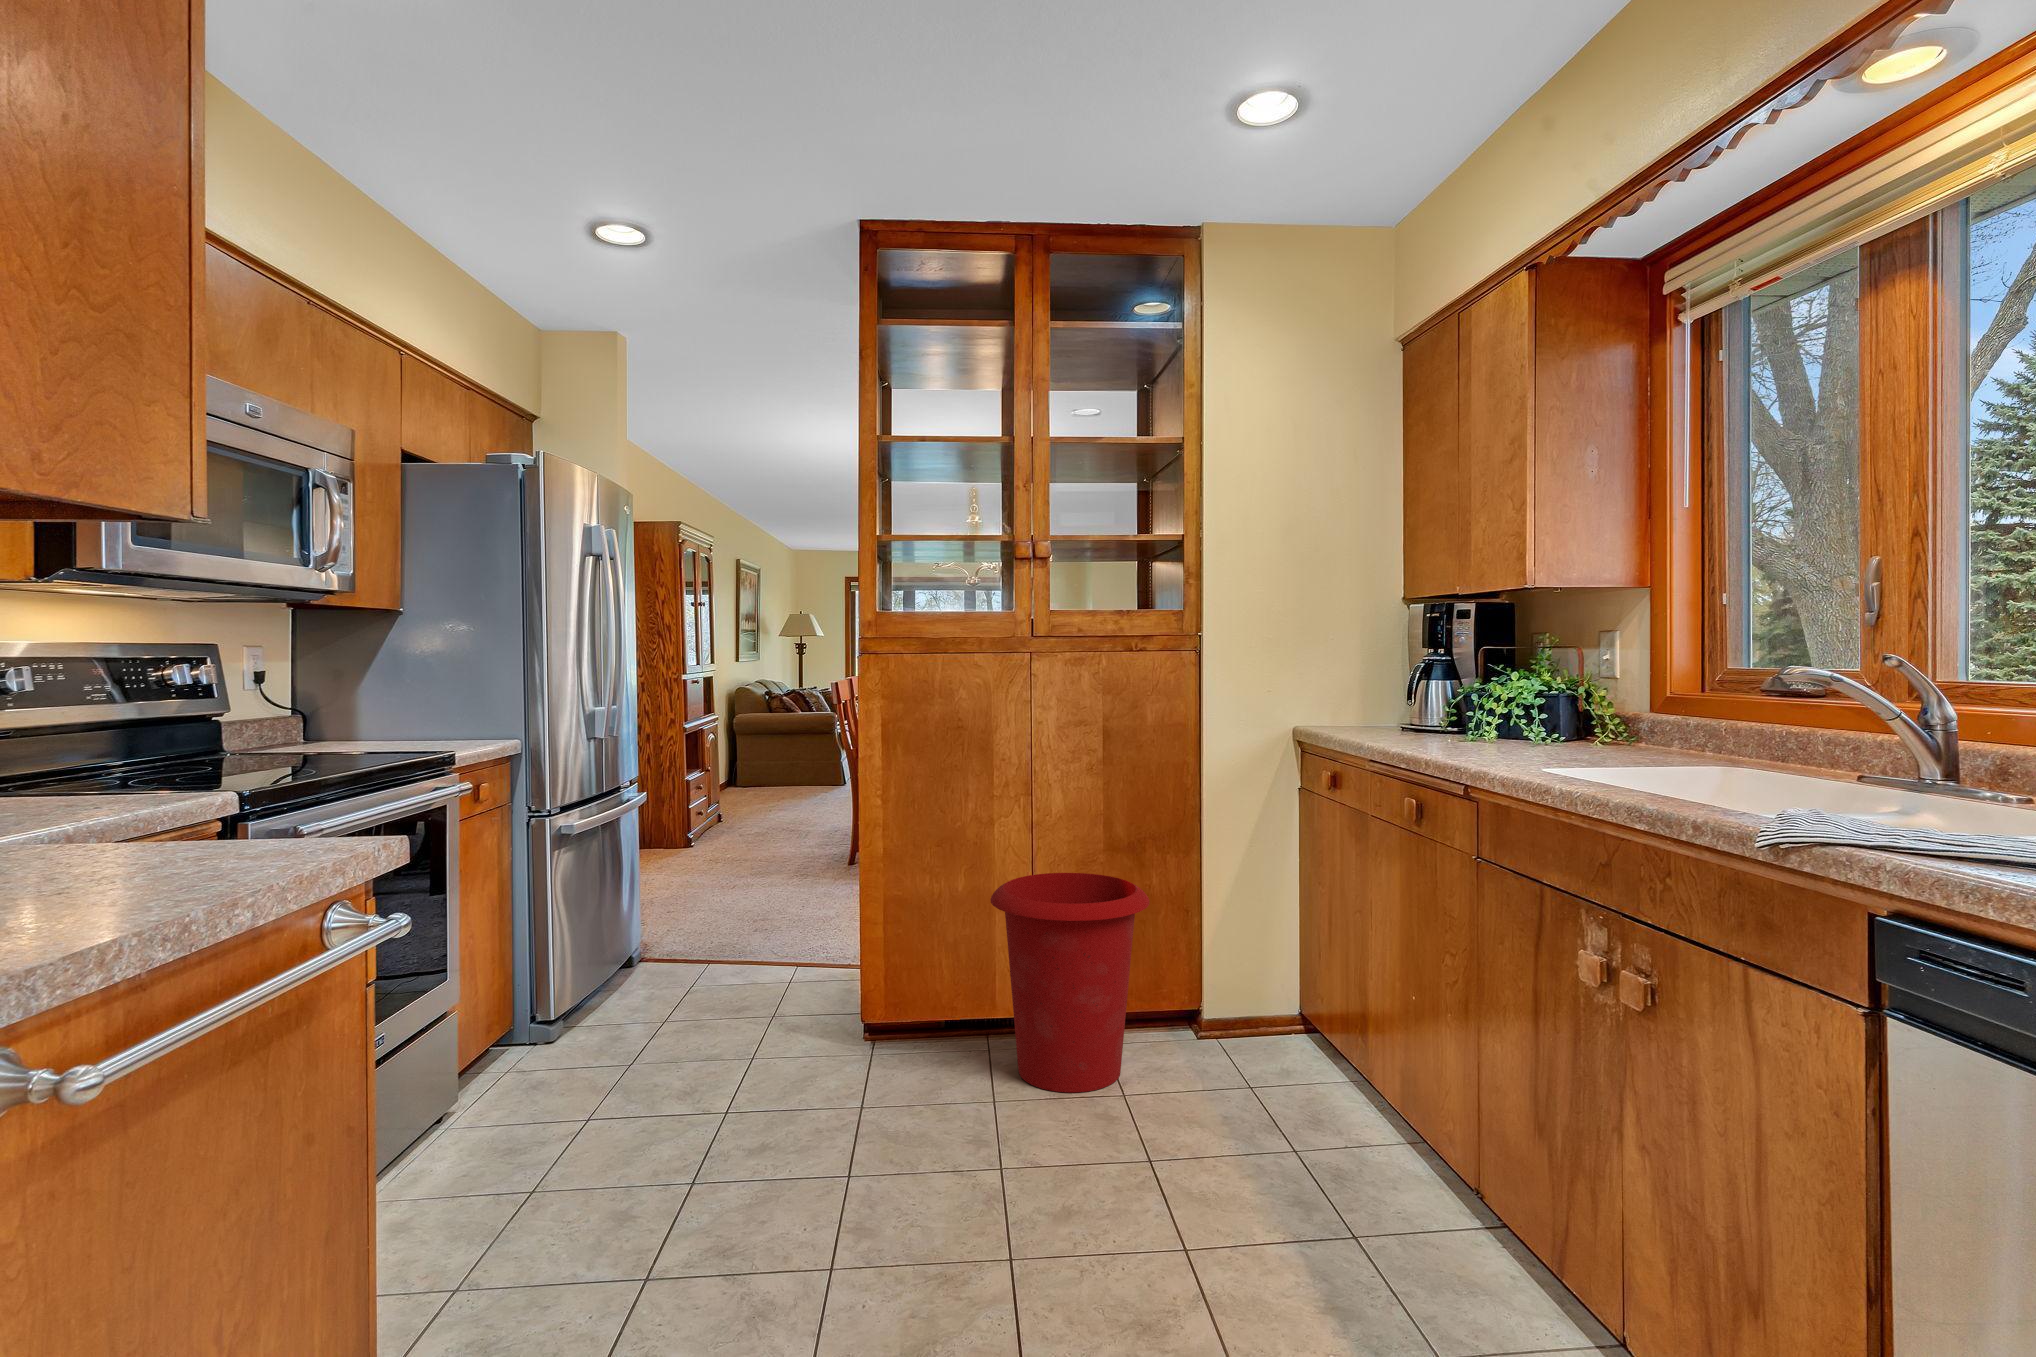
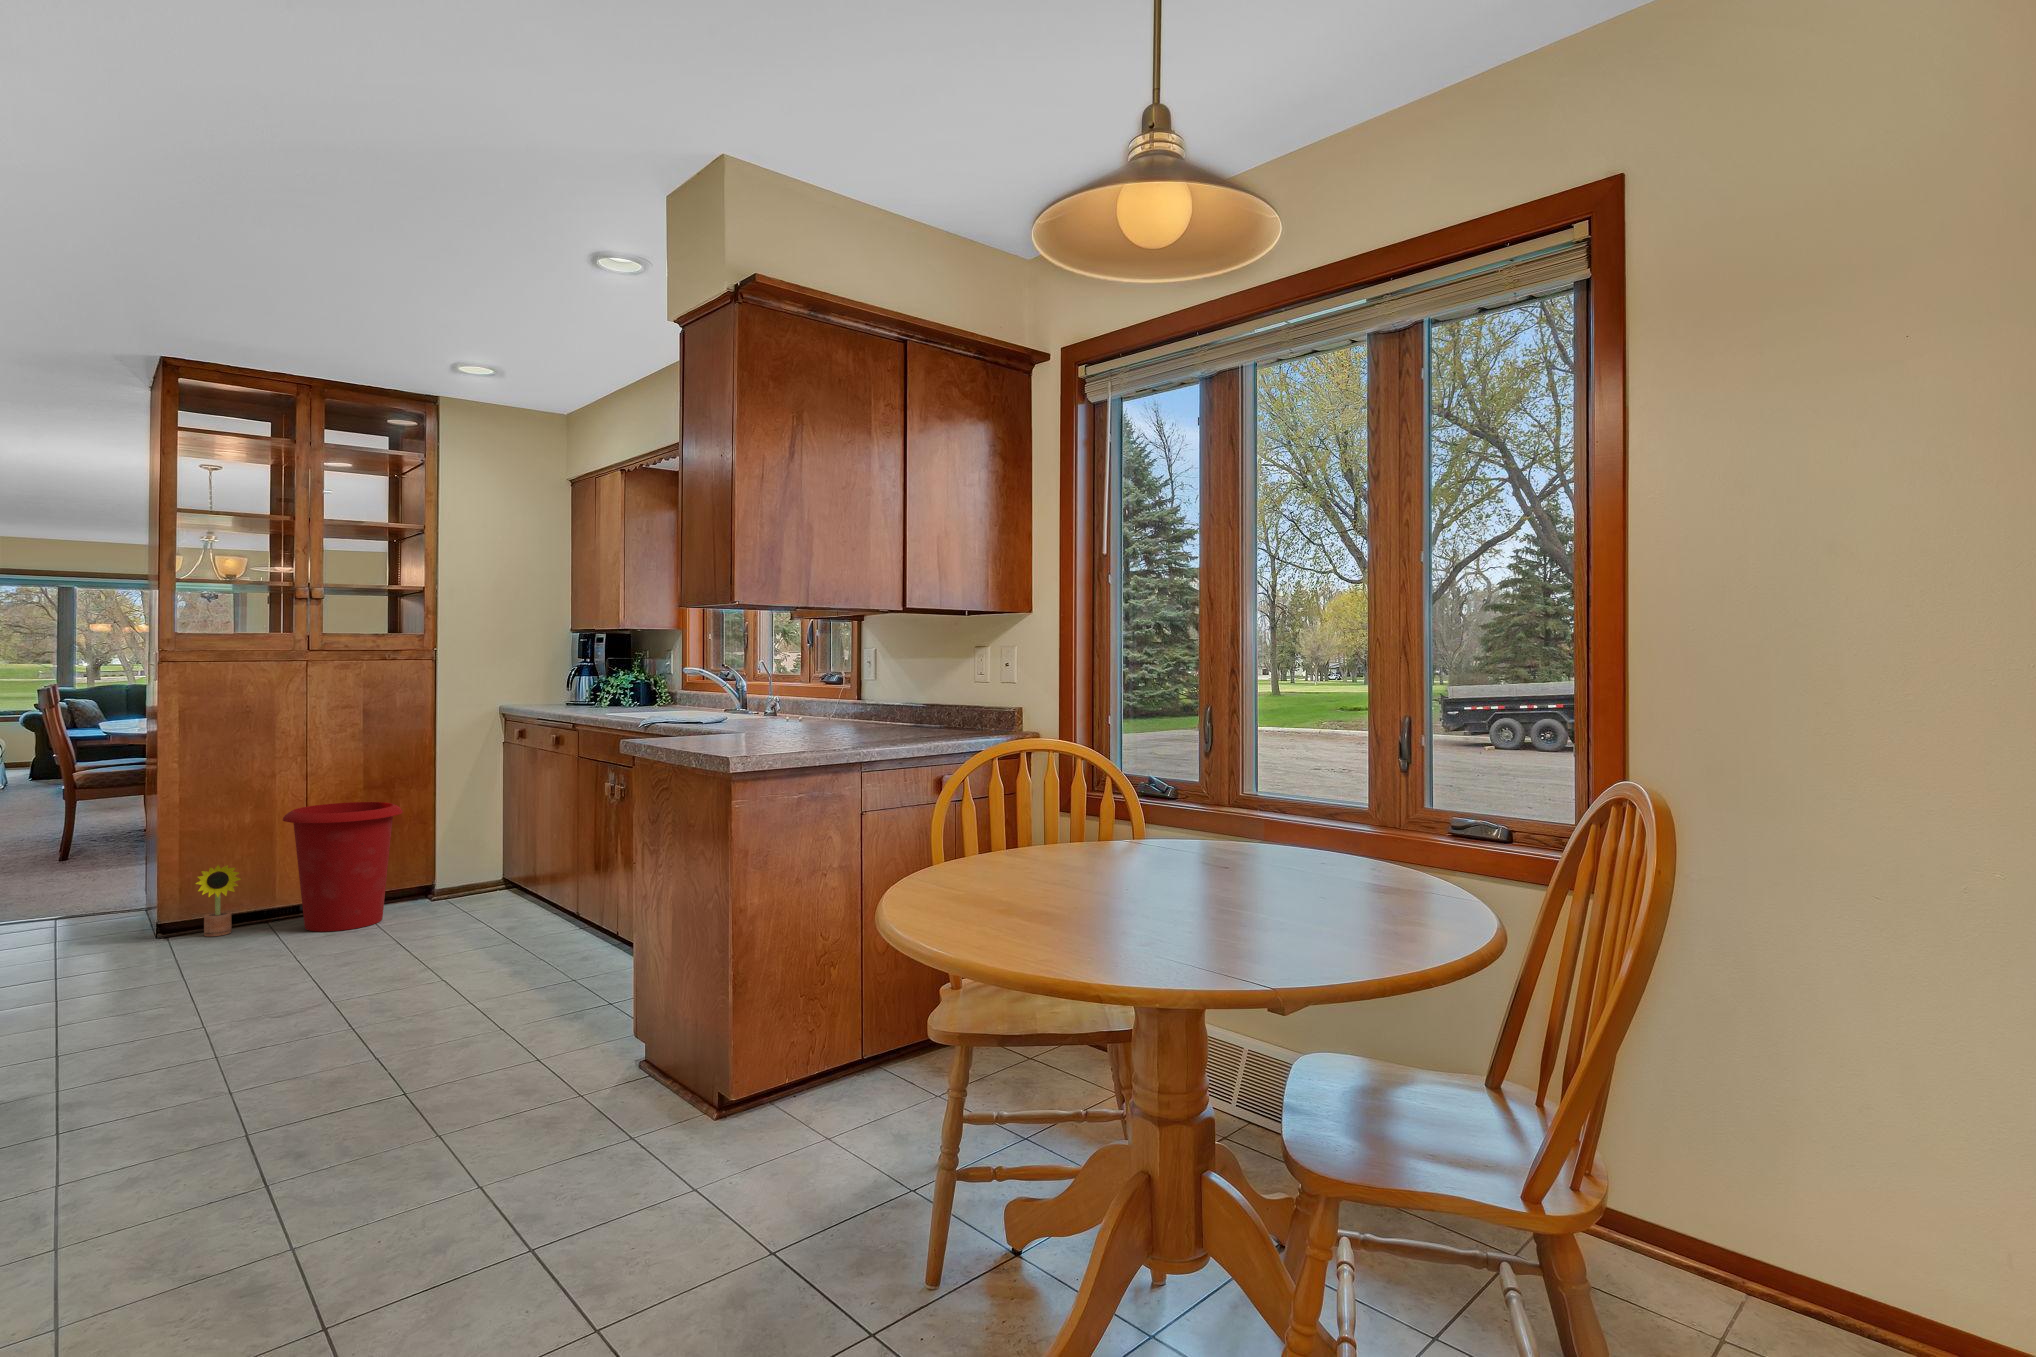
decorative plant: none [891,954,944,1056] -> present [196,865,241,936]

